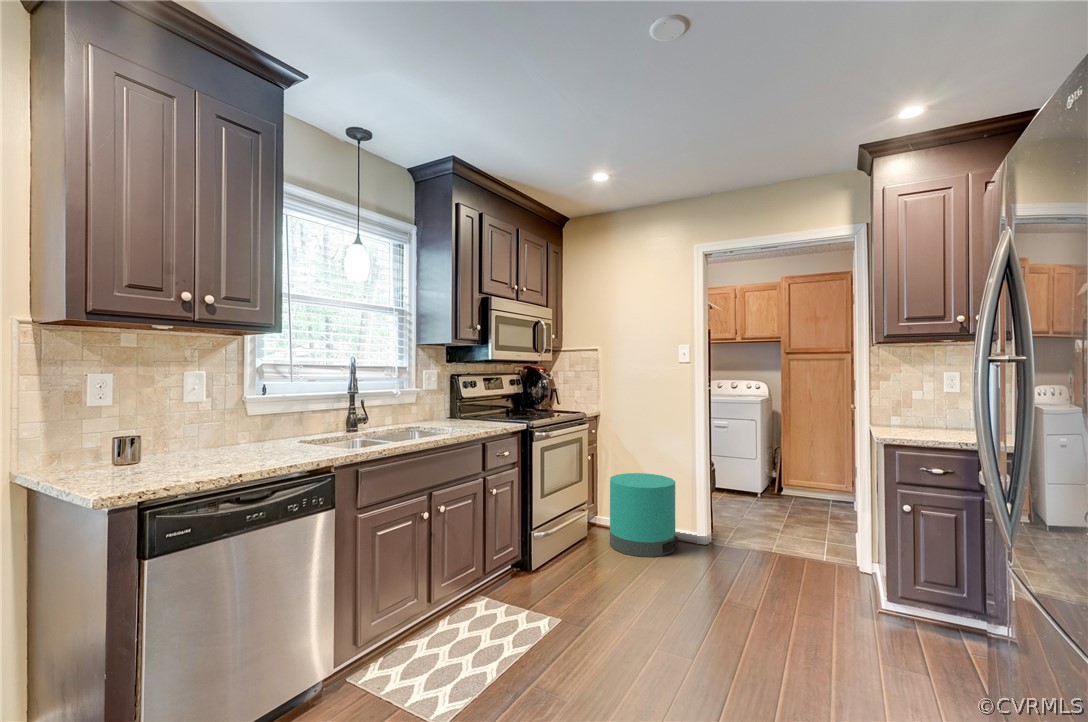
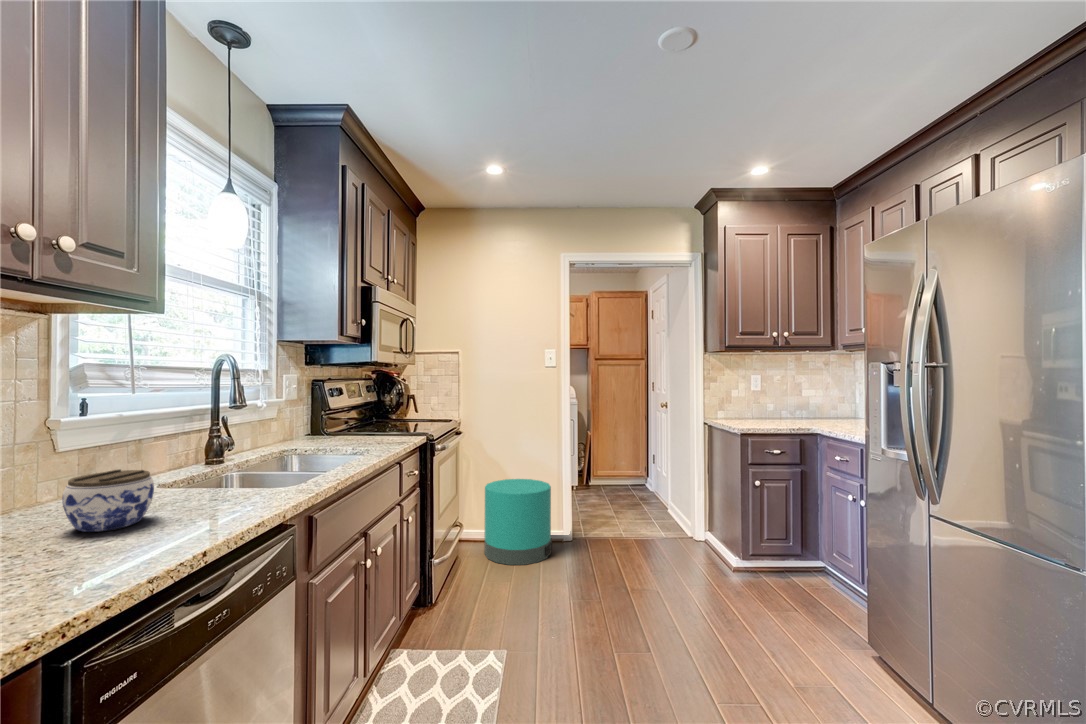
jar: none [217,426,263,459] -> present [62,469,154,532]

